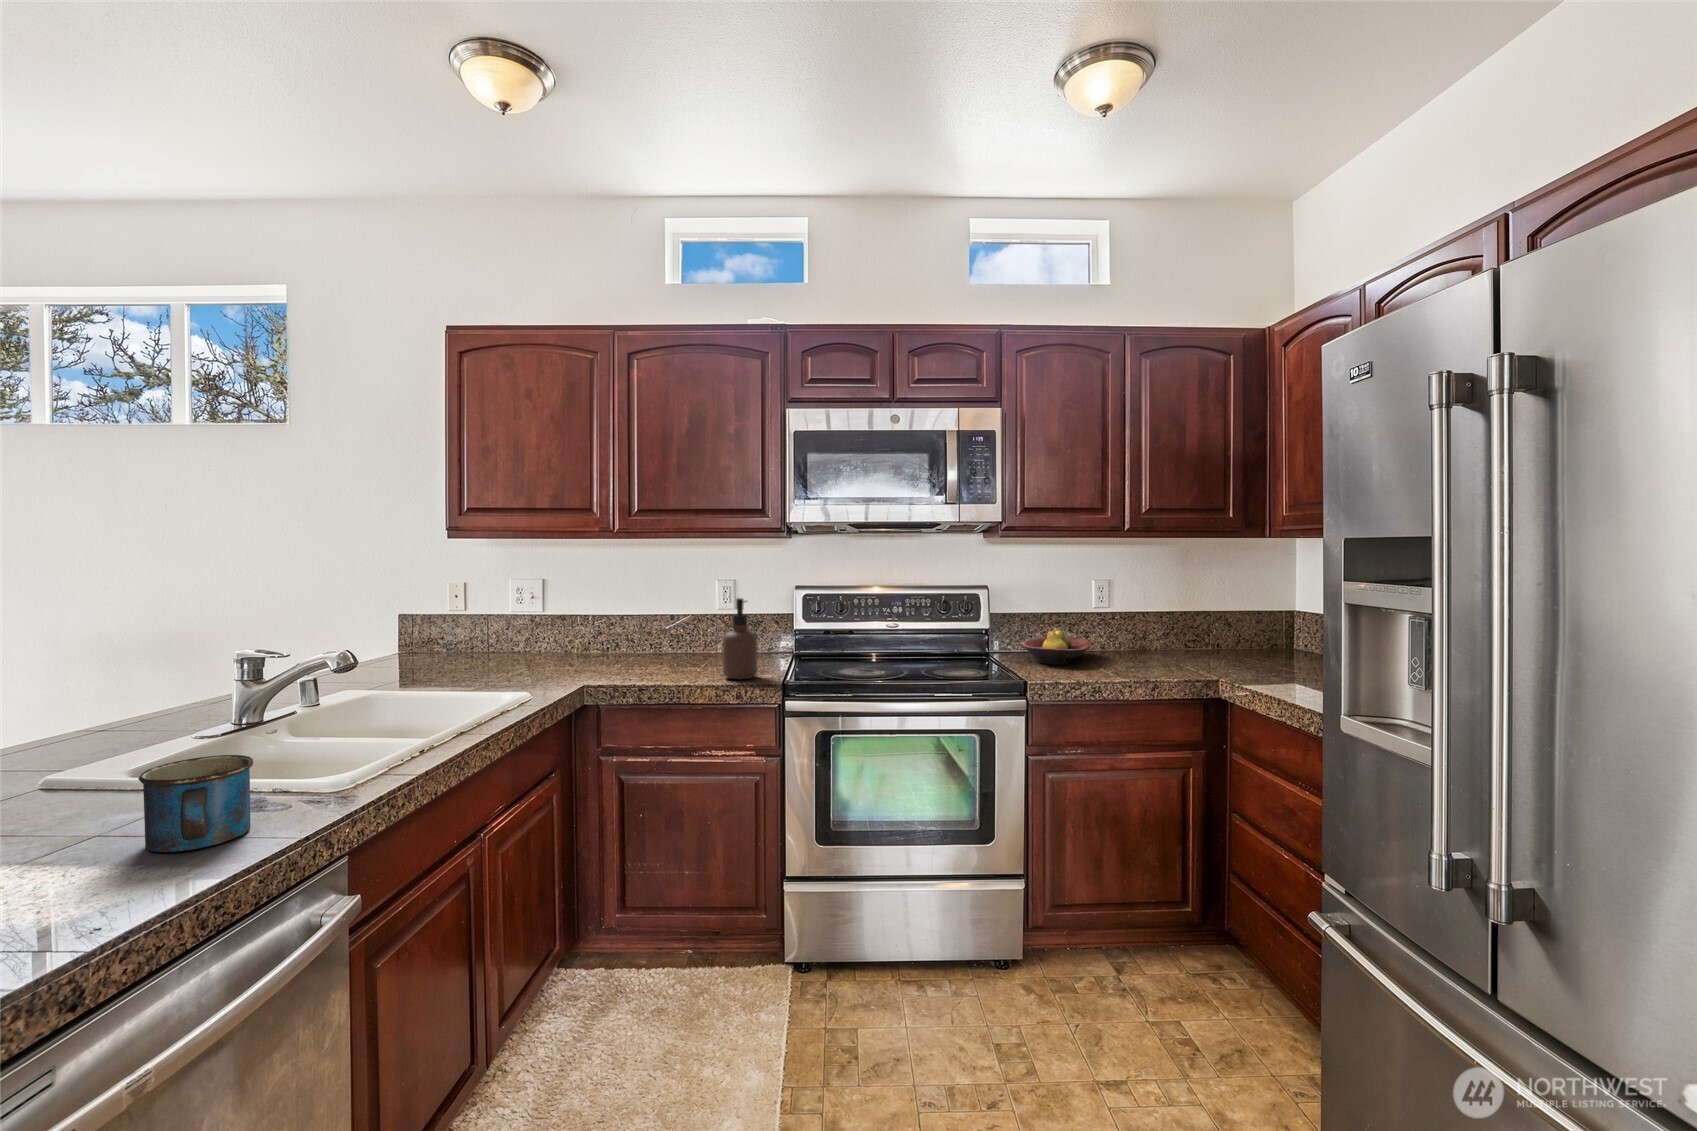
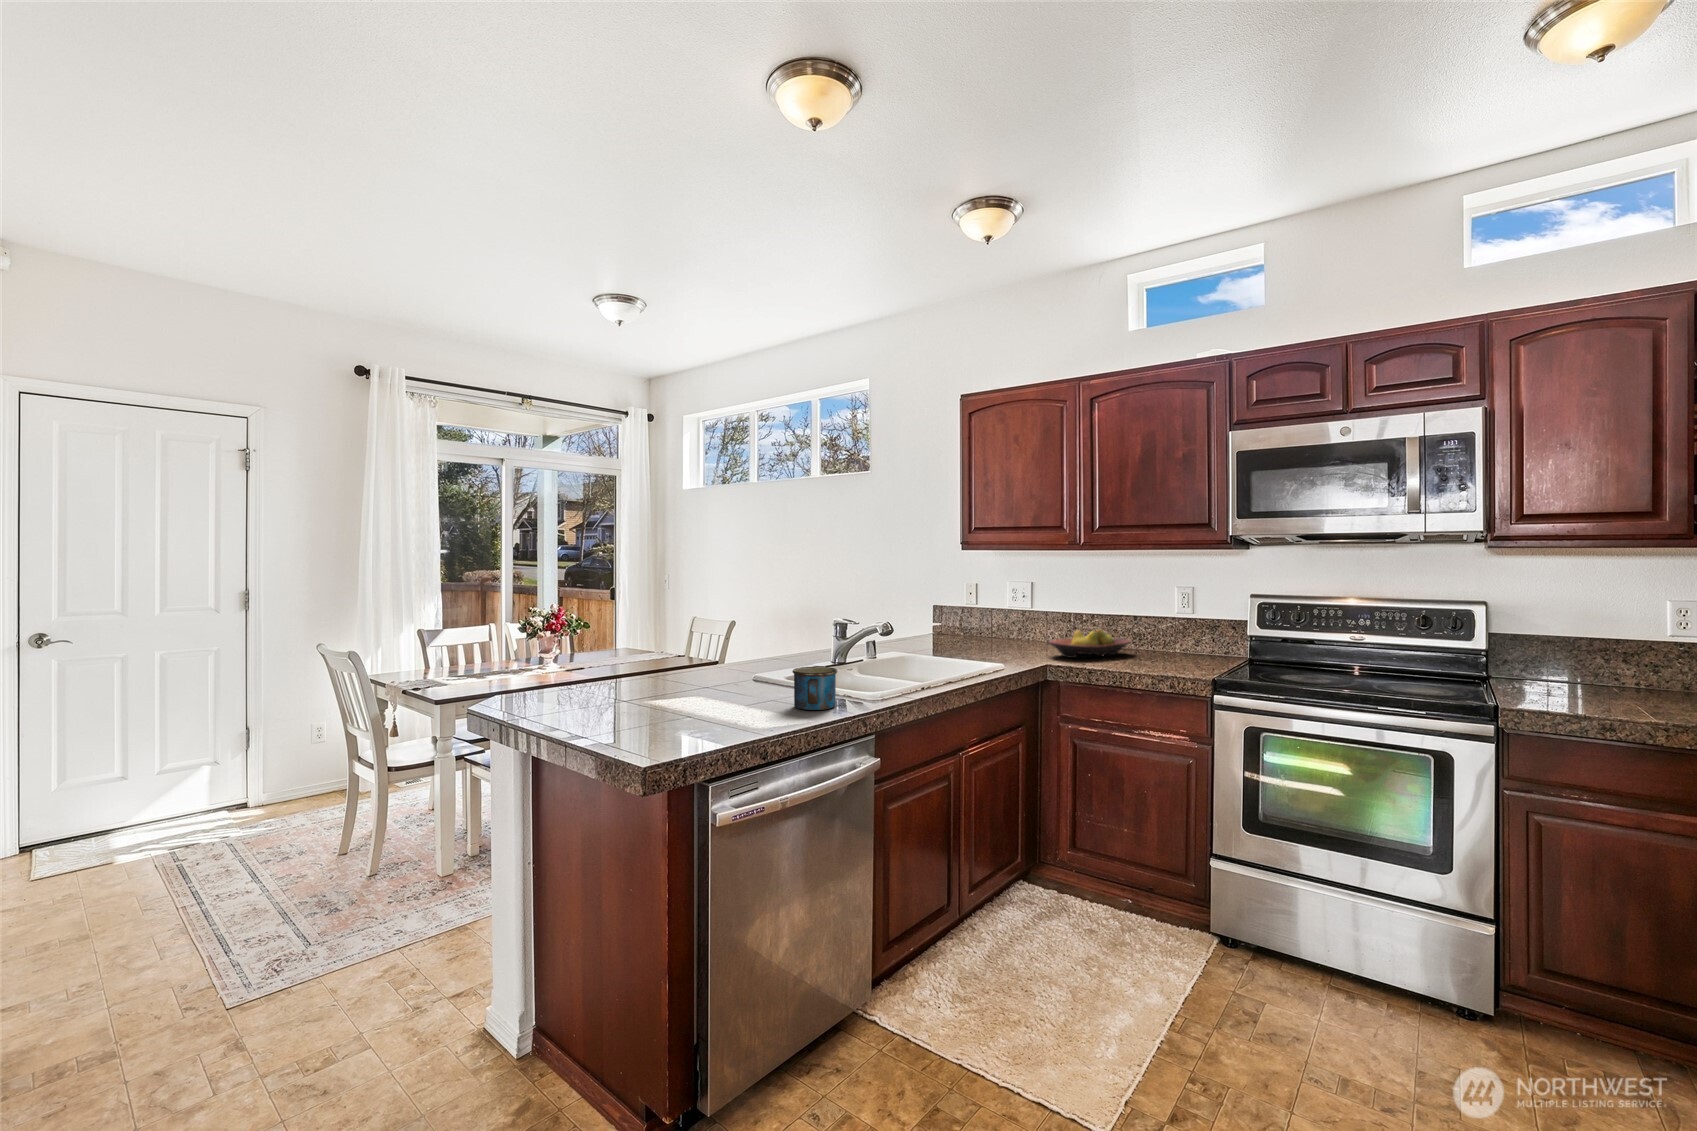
soap dispenser: present [723,598,758,679] -> none [1161,602,1194,673]
fruit bowl: present [1022,628,1091,665] -> present [1048,629,1131,658]

